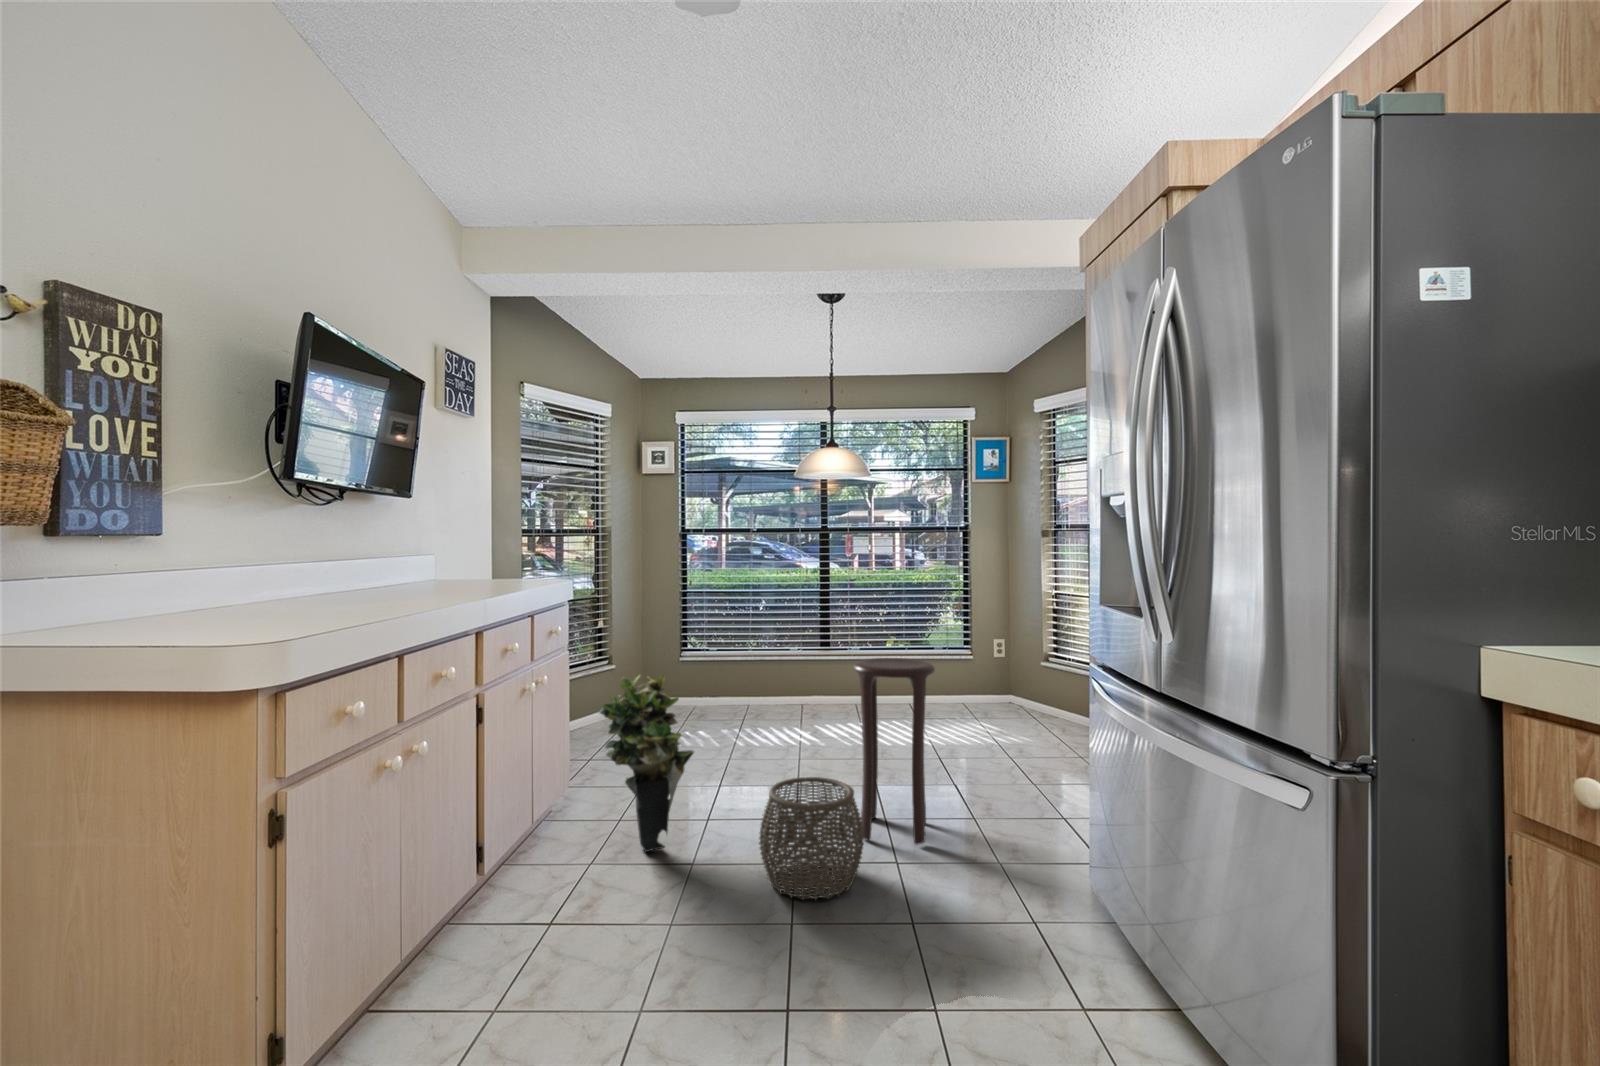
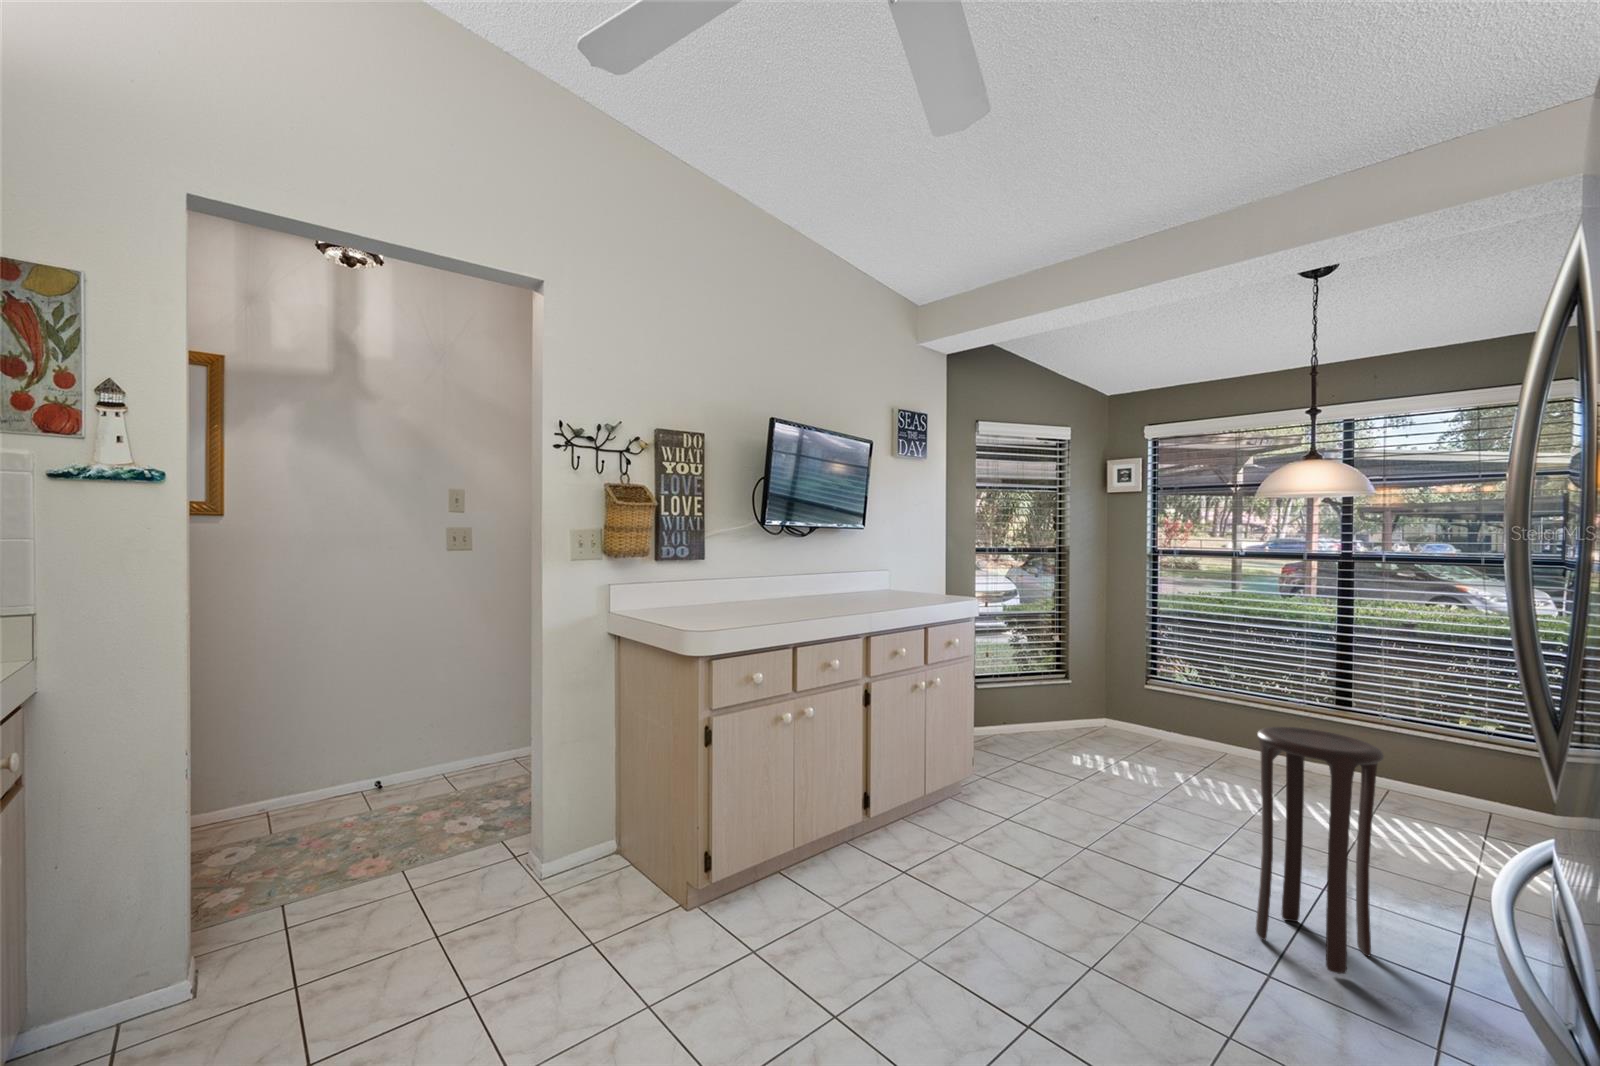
potted plant: present [599,675,694,852] -> none [984,694,1069,859]
woven basket: present [759,777,864,900] -> none [1095,832,1224,975]

